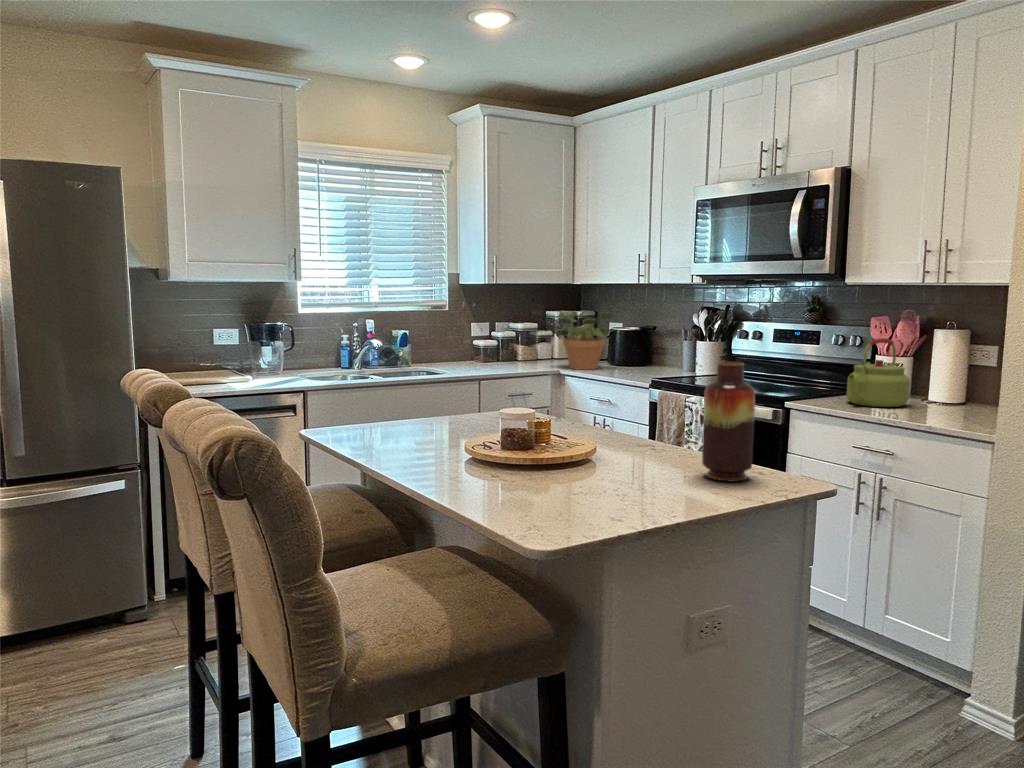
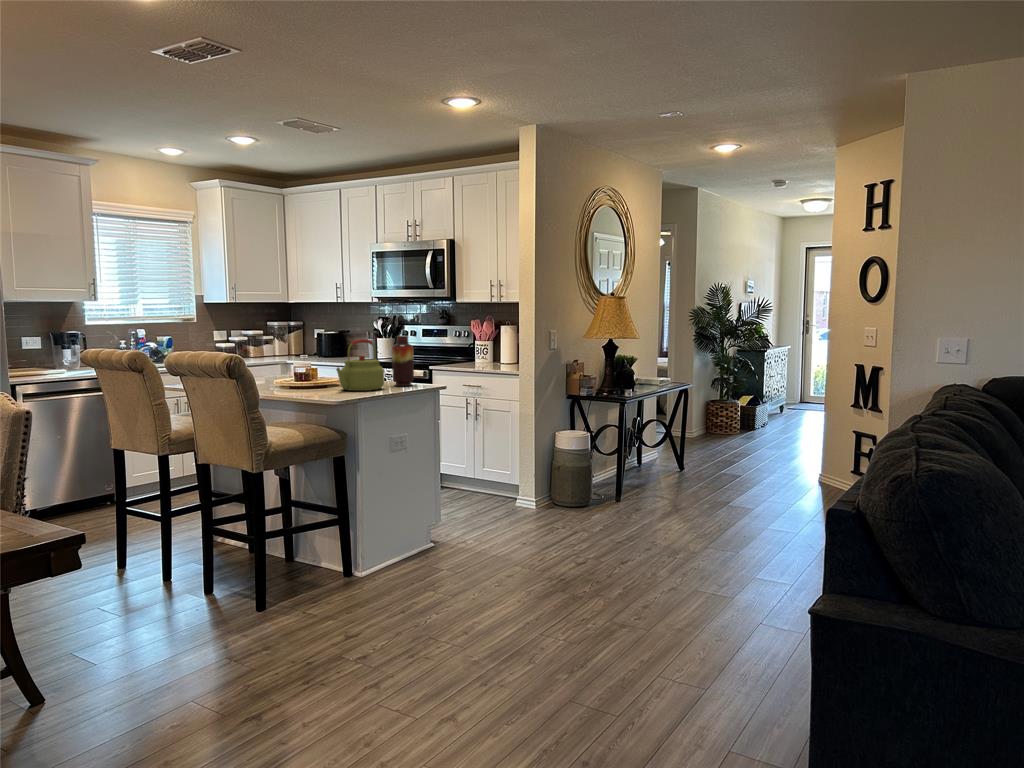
potted plant: present [556,312,617,370] -> none [280,321,327,360]
kettle: present [846,338,910,407] -> present [336,339,384,391]

